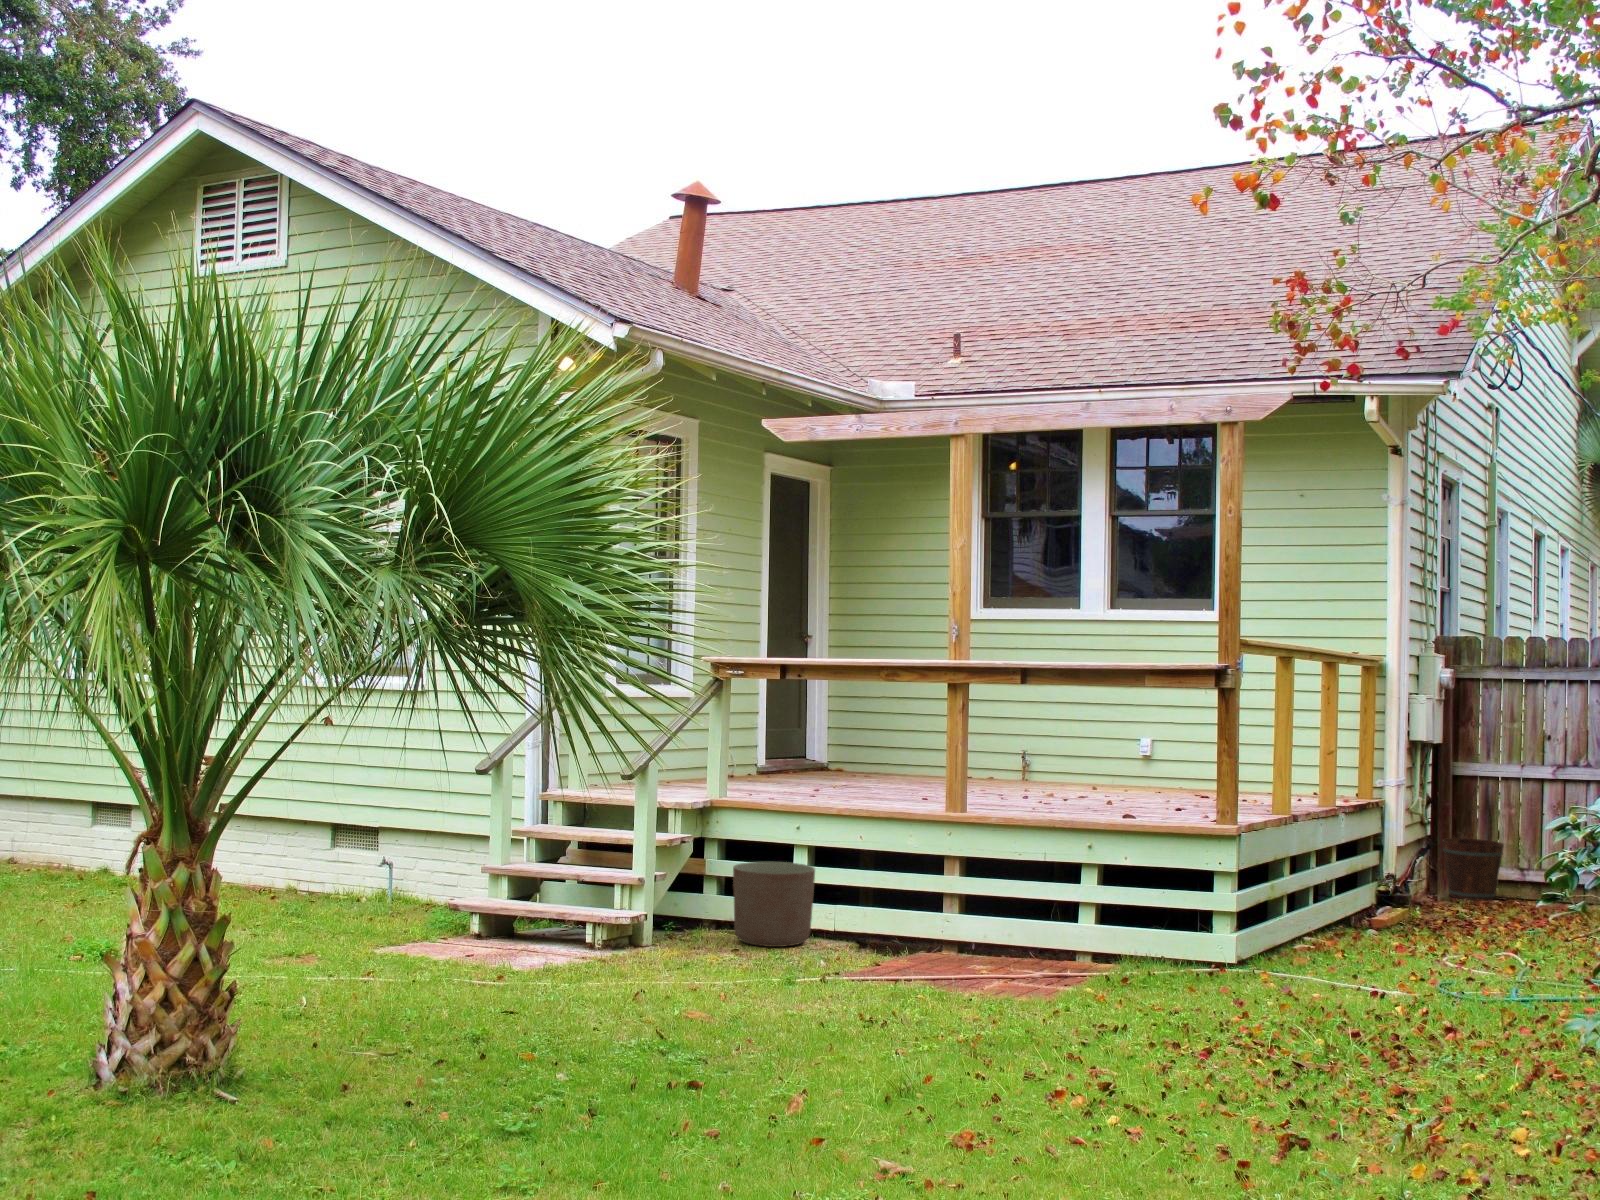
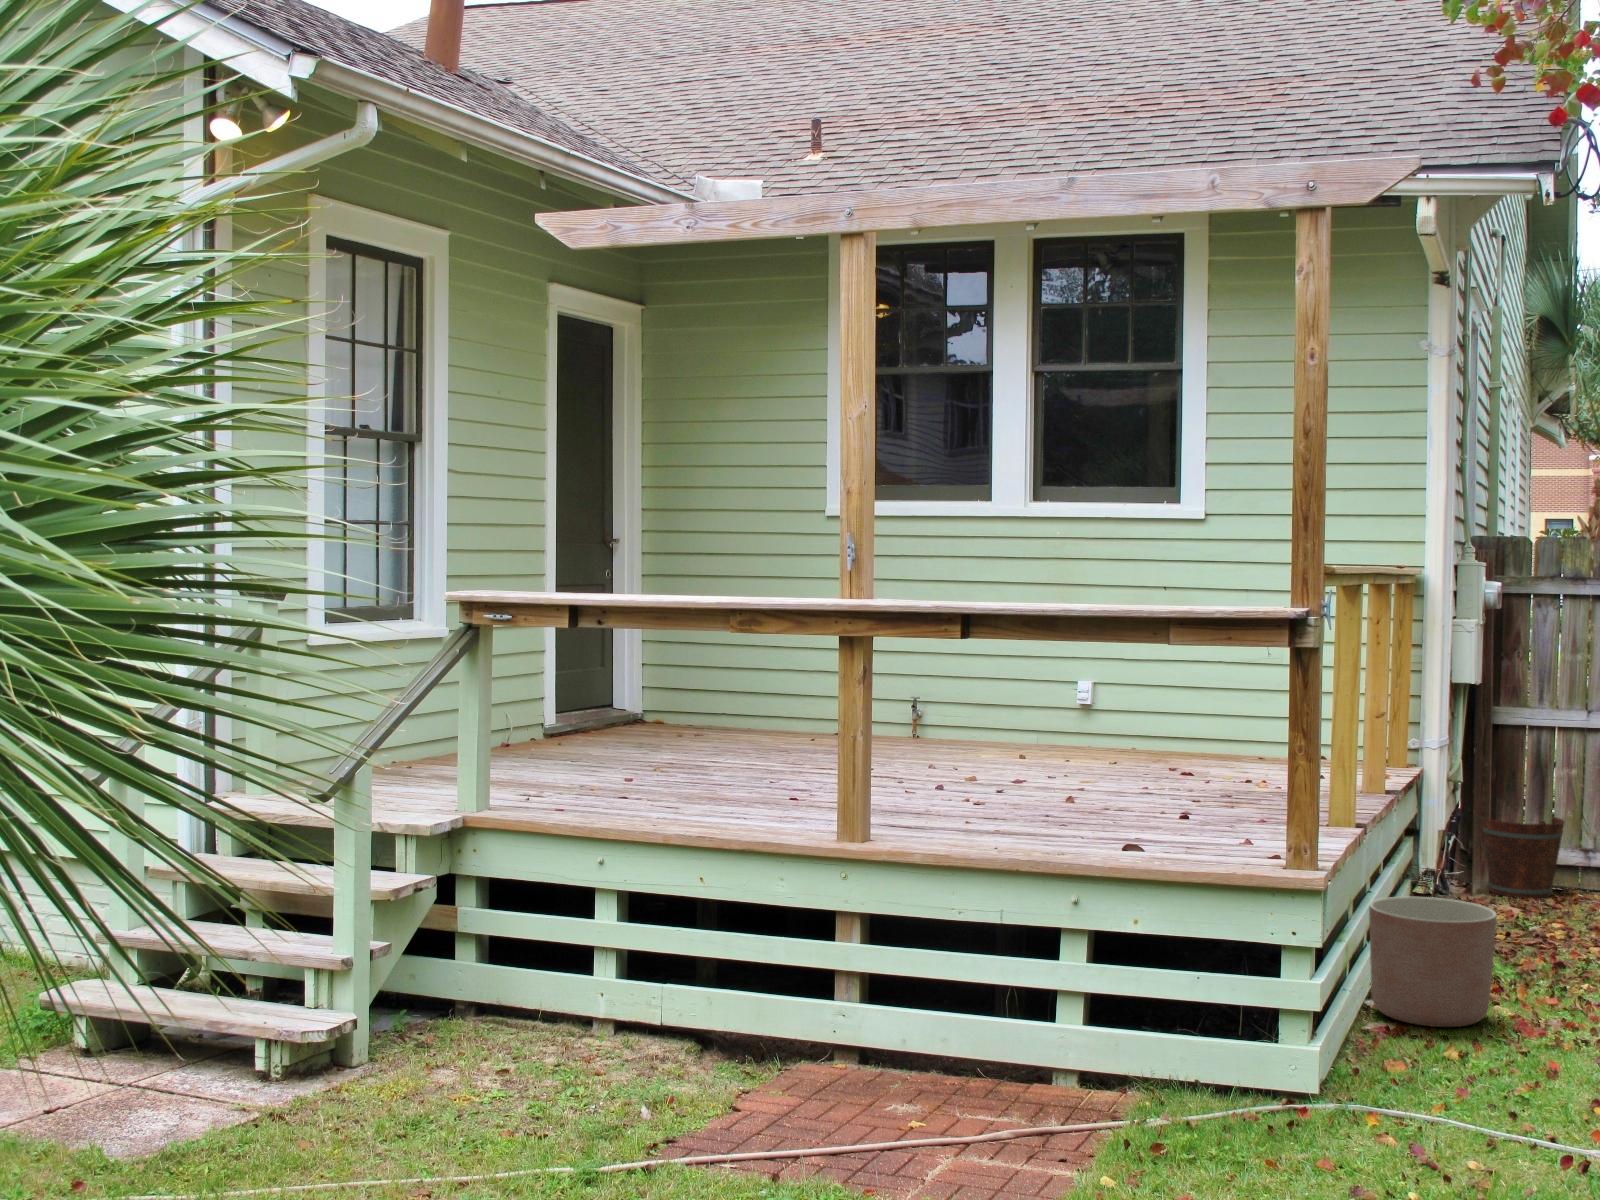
planter: present [733,862,815,947] -> present [1369,897,1497,1027]

